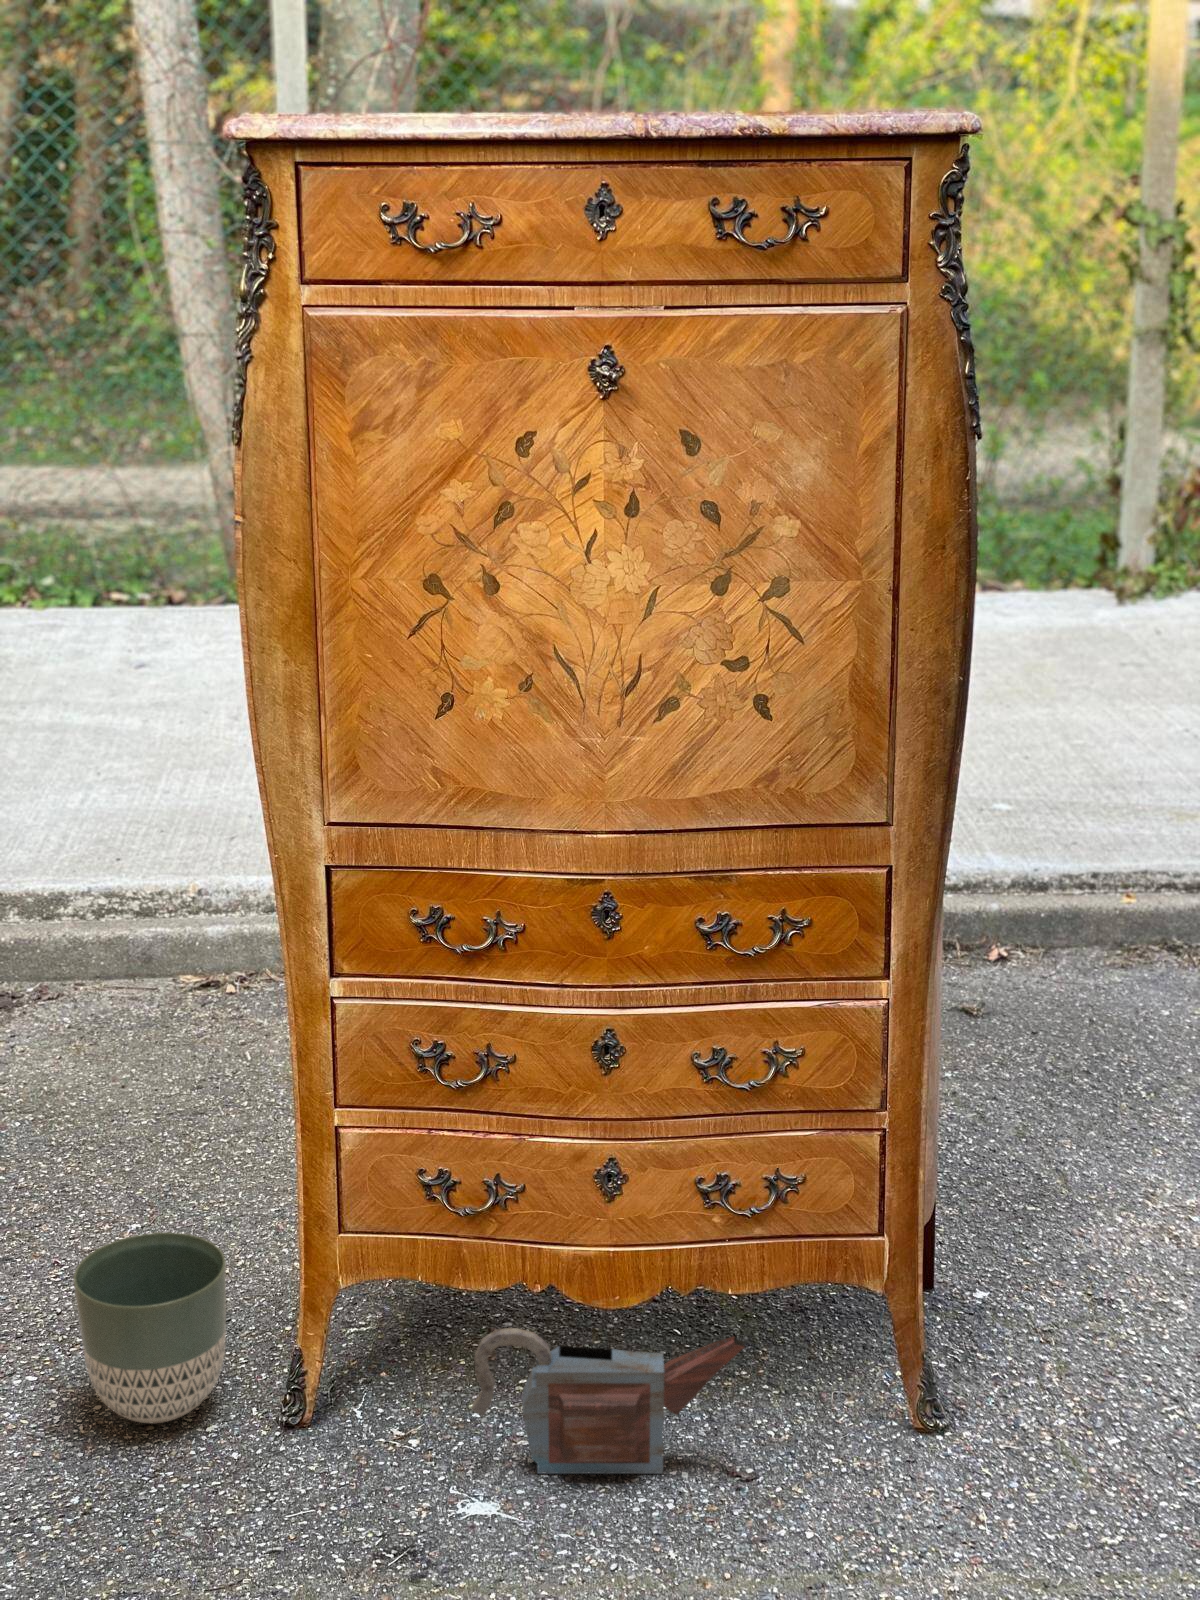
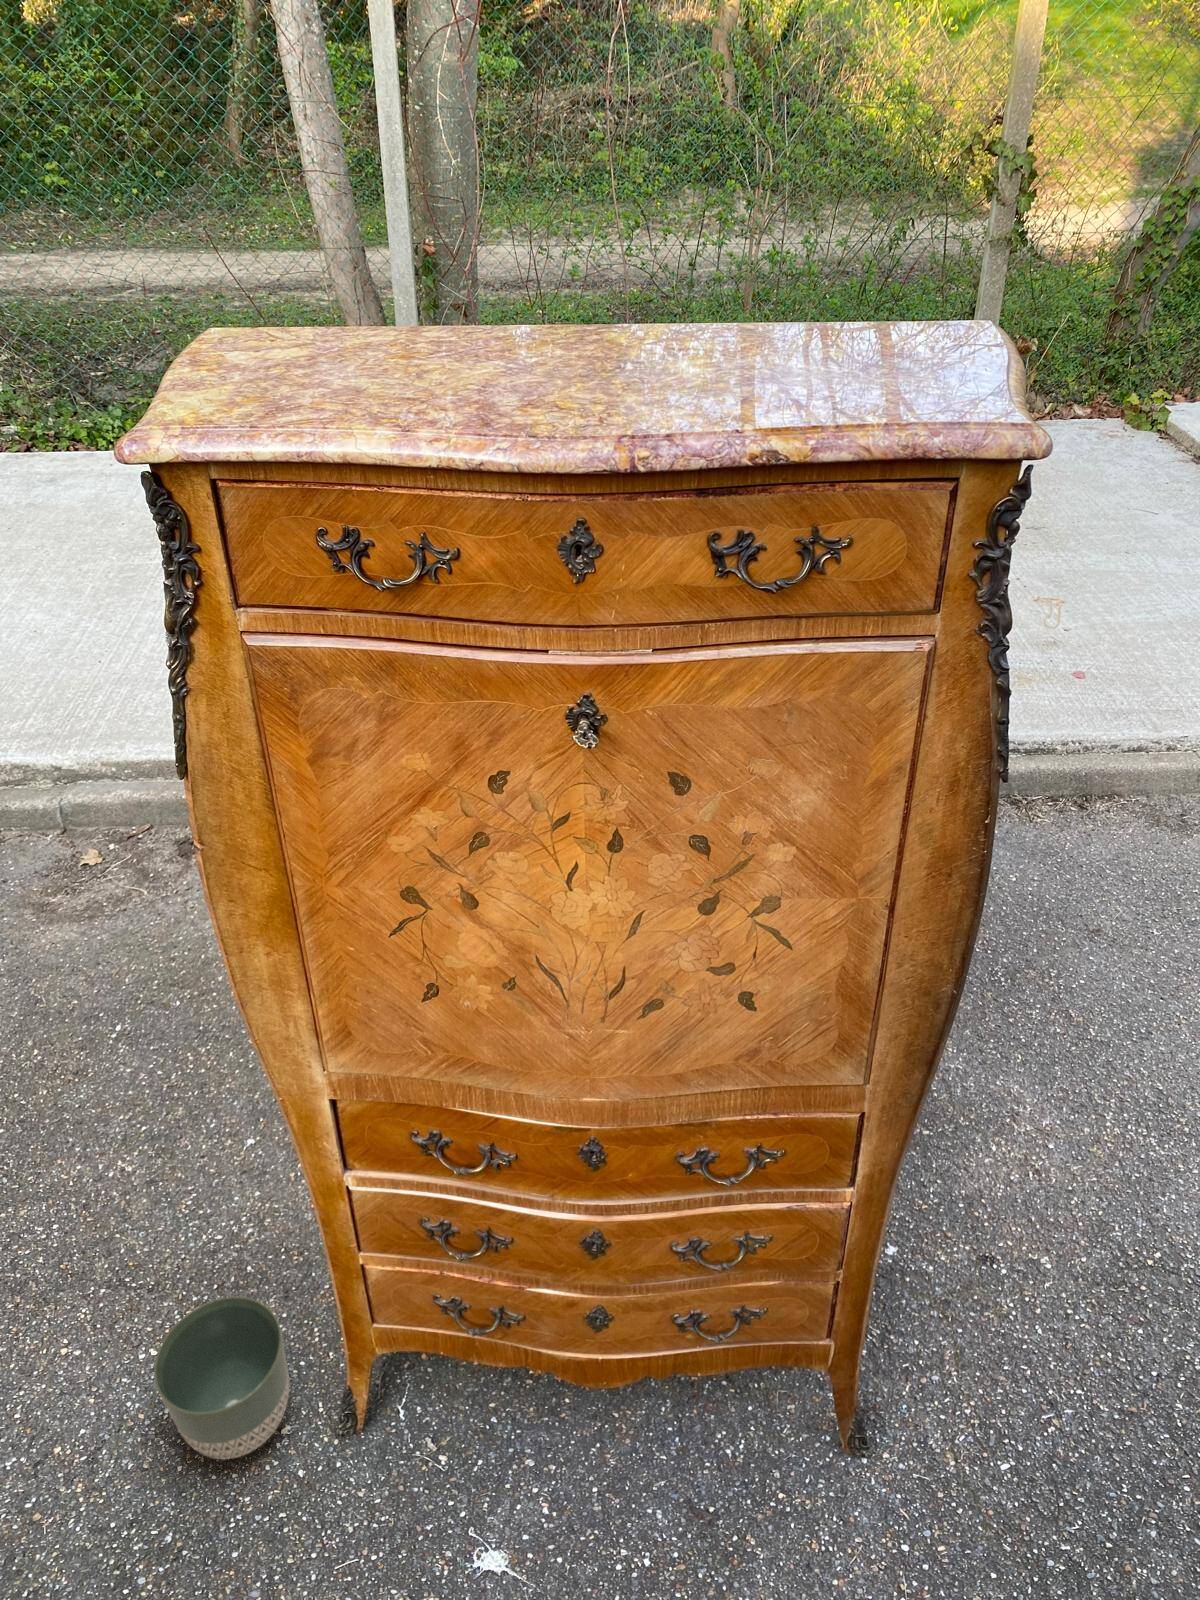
watering can: present [472,1328,745,1474] -> none [484,1436,710,1525]

